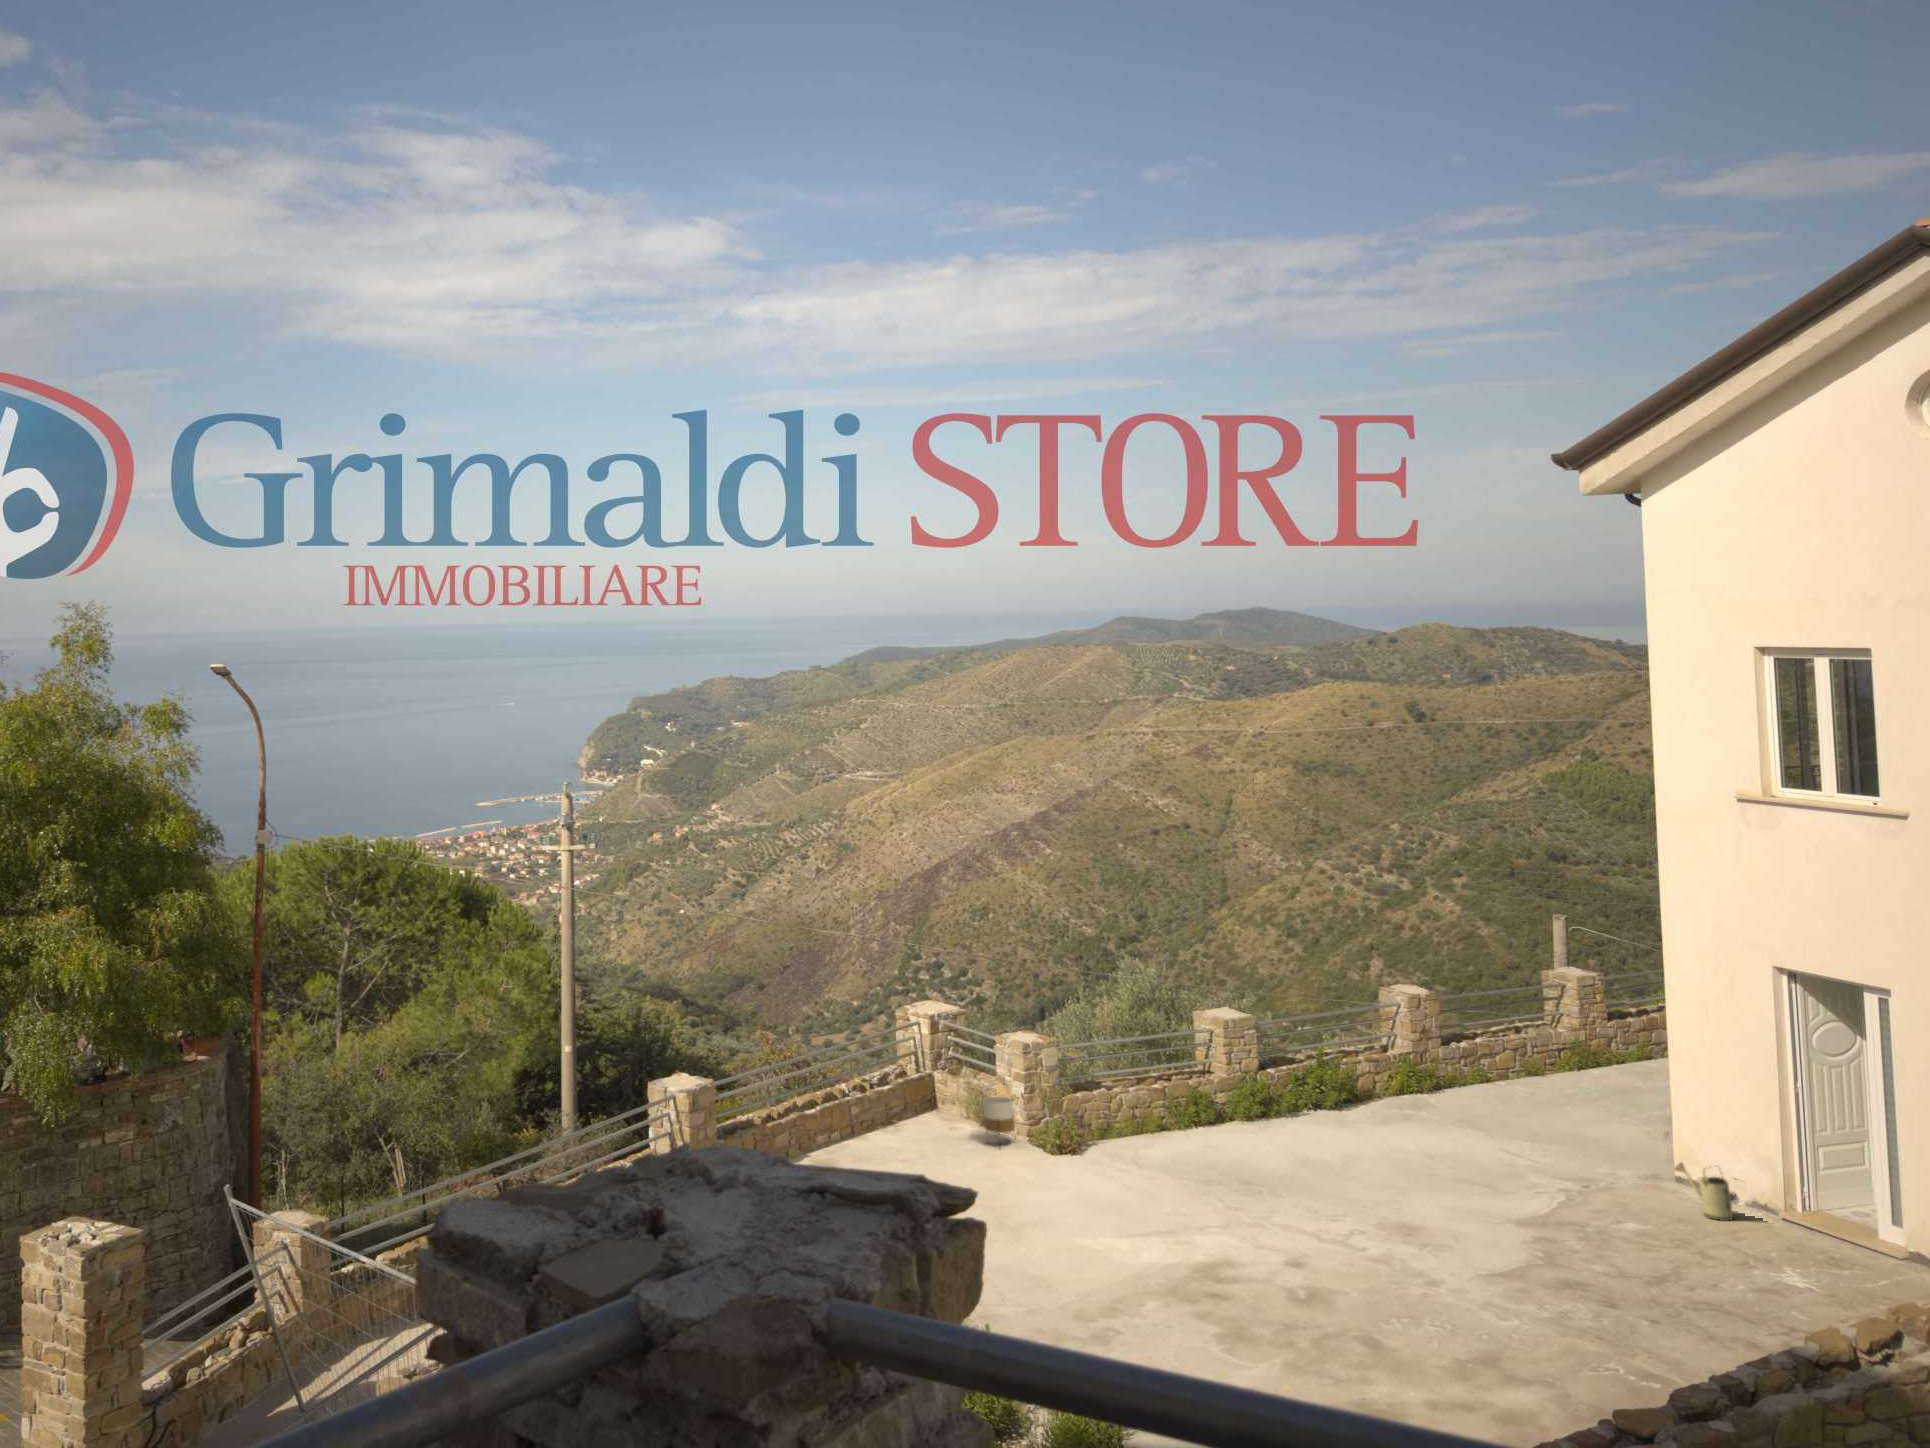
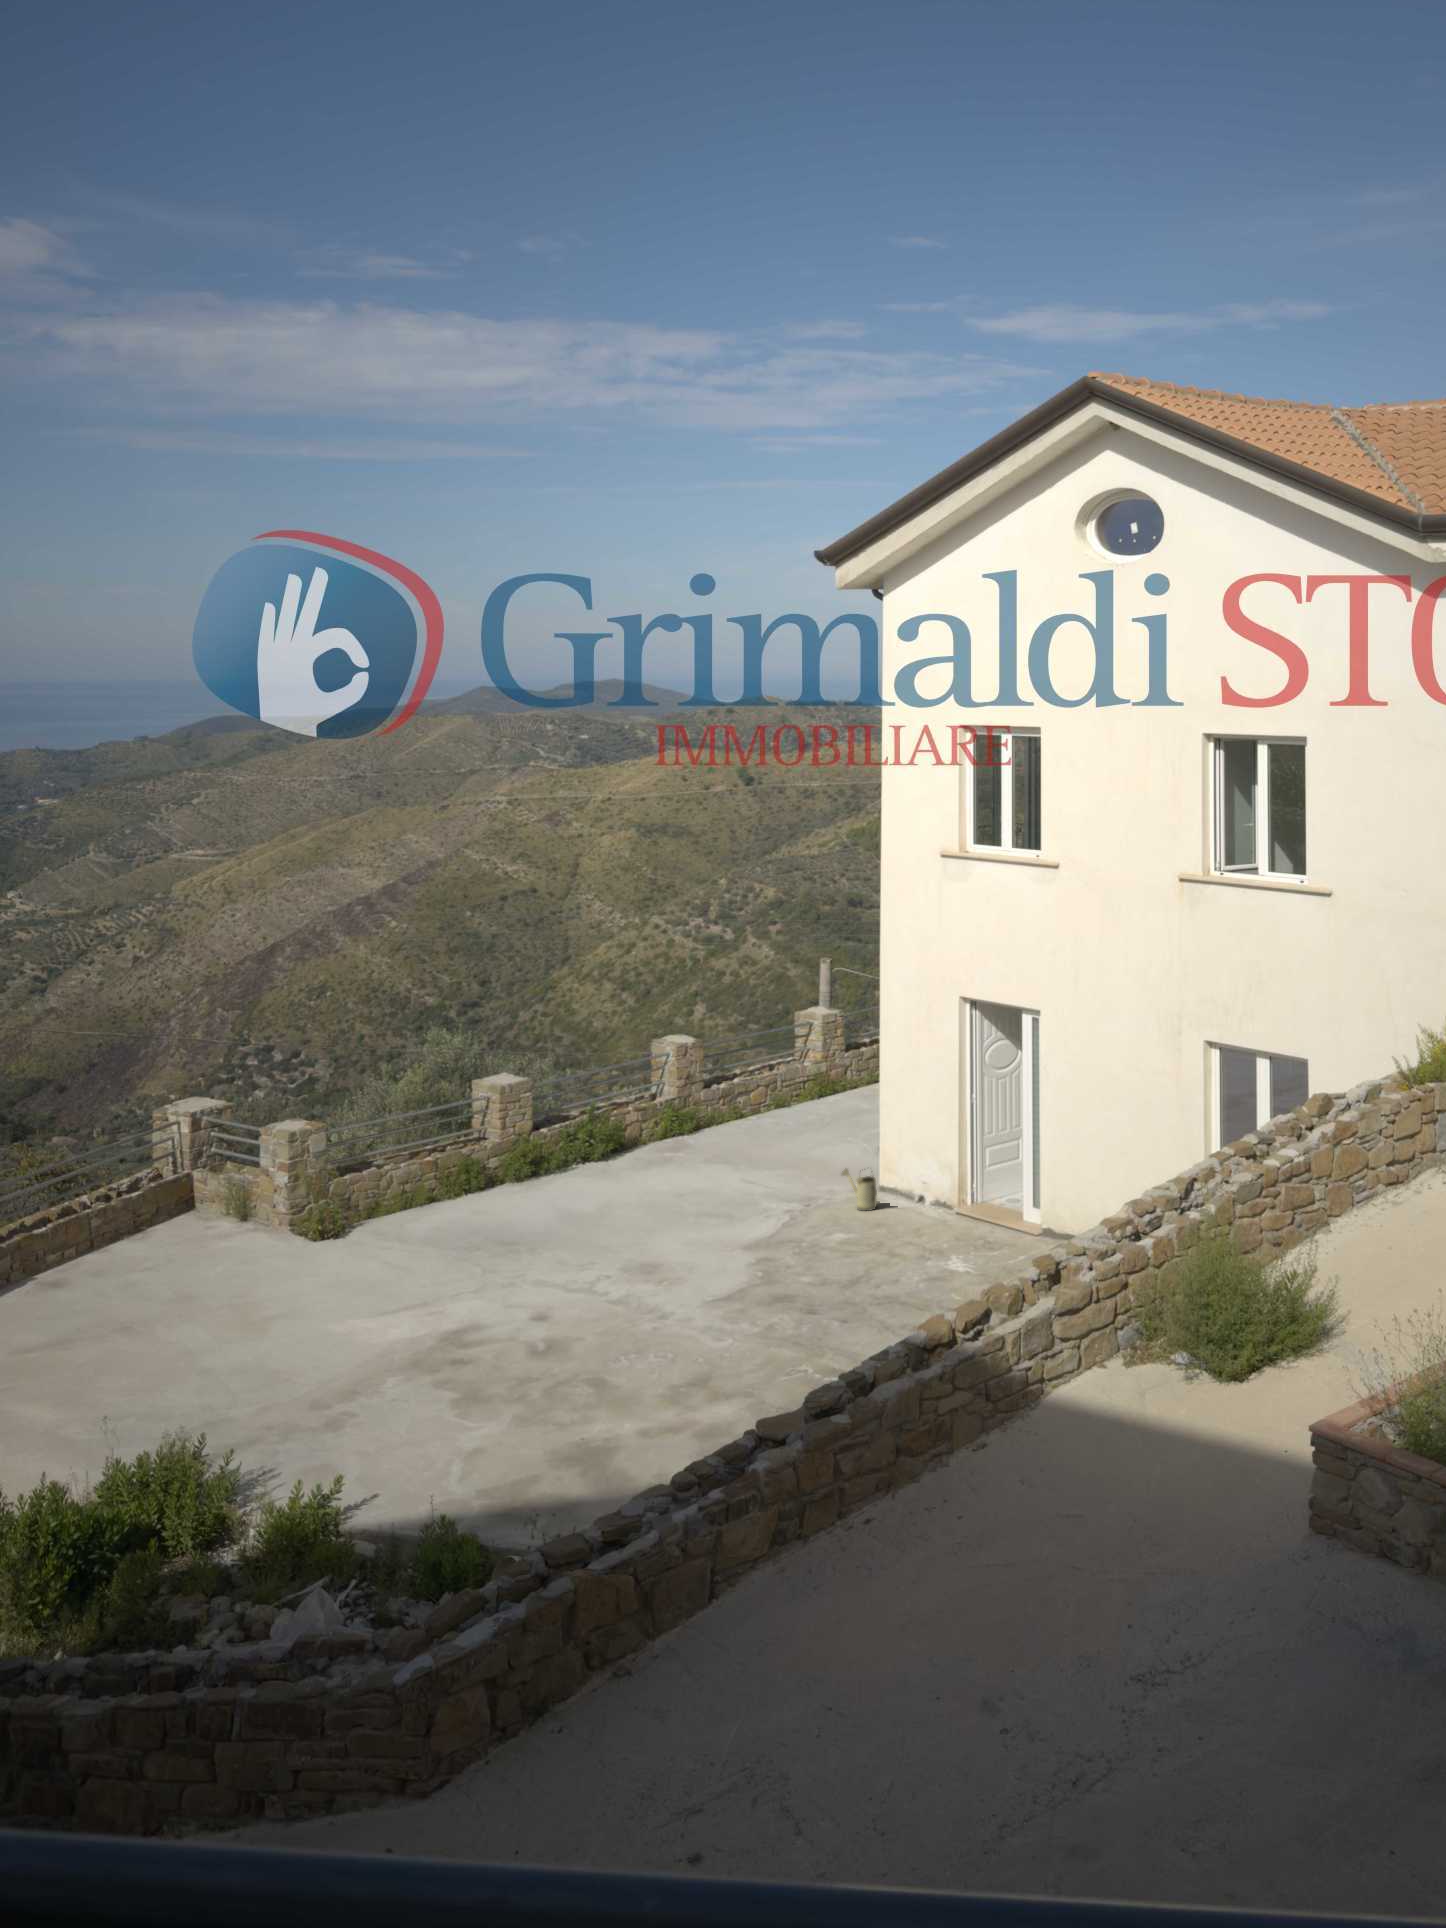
planter: present [983,1096,1015,1133] -> none [242,1189,276,1243]

